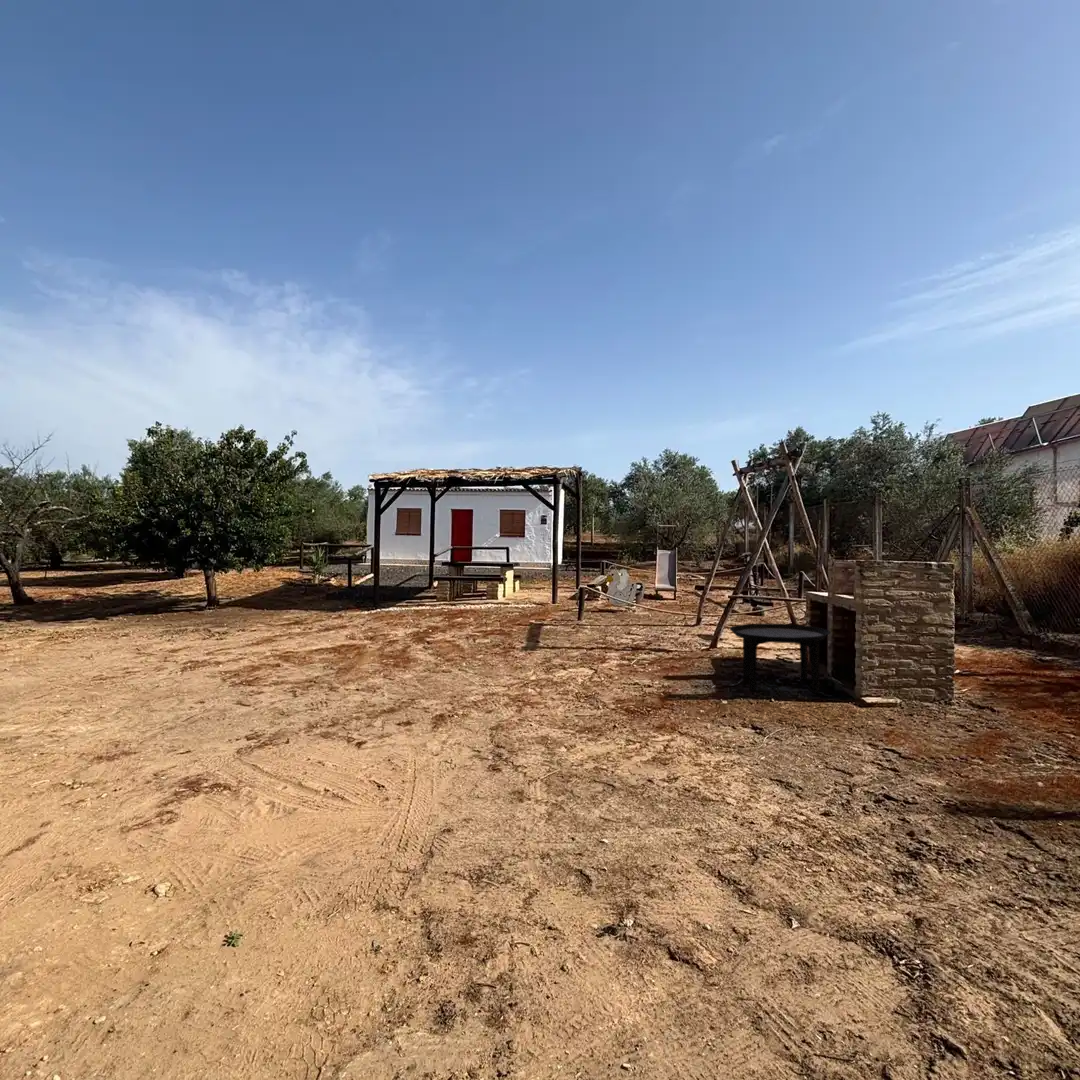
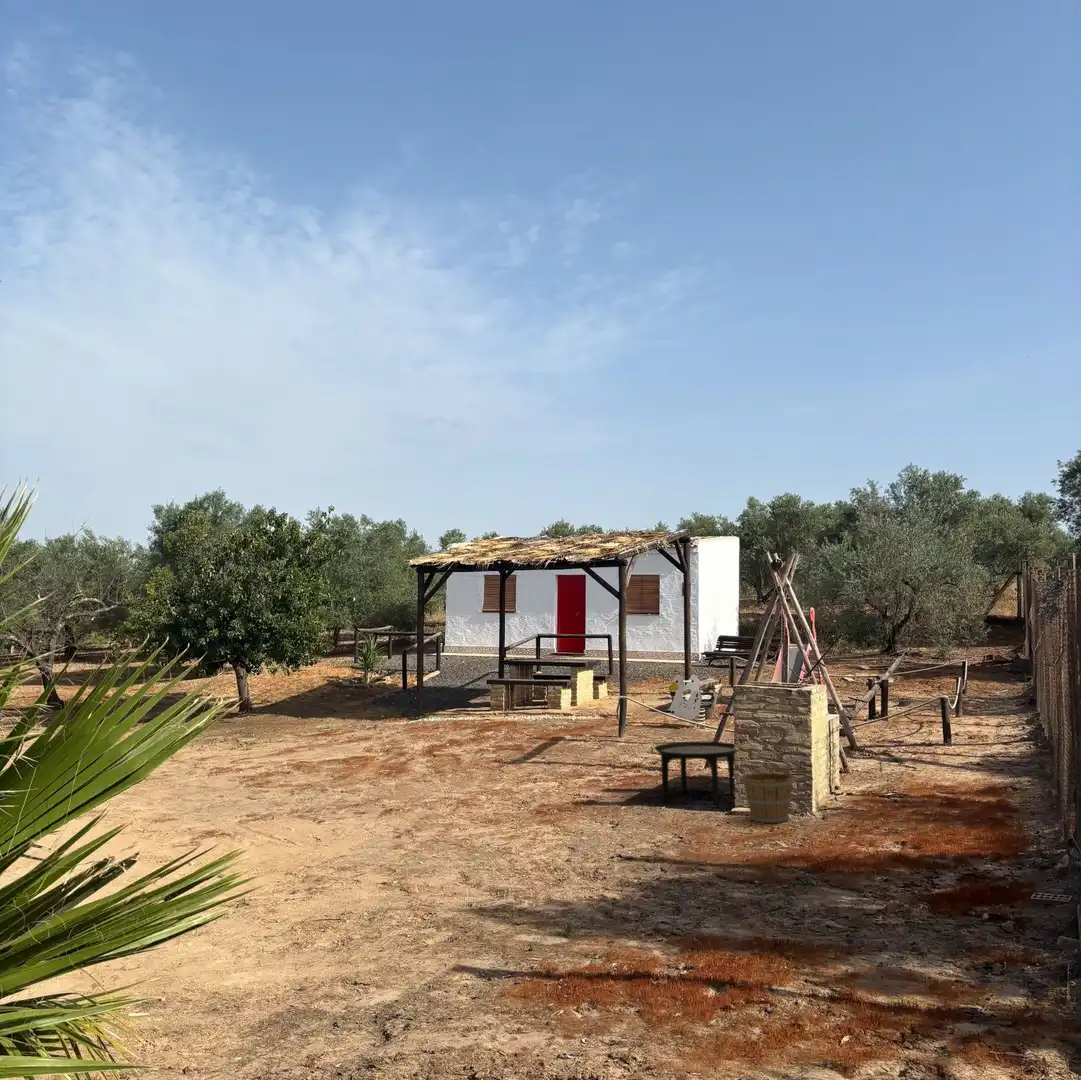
wooden bucket: none [889,657,962,720] -> present [742,773,794,823]

